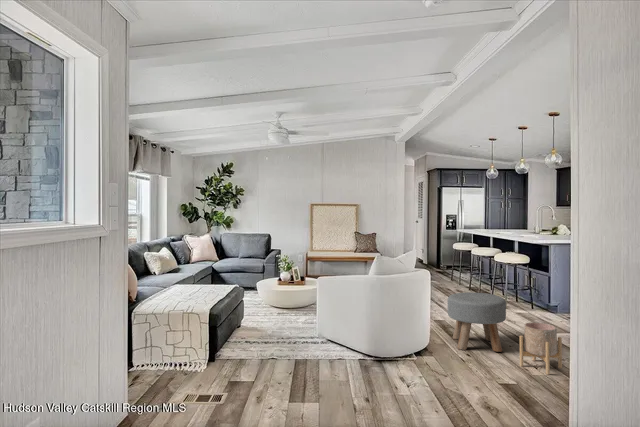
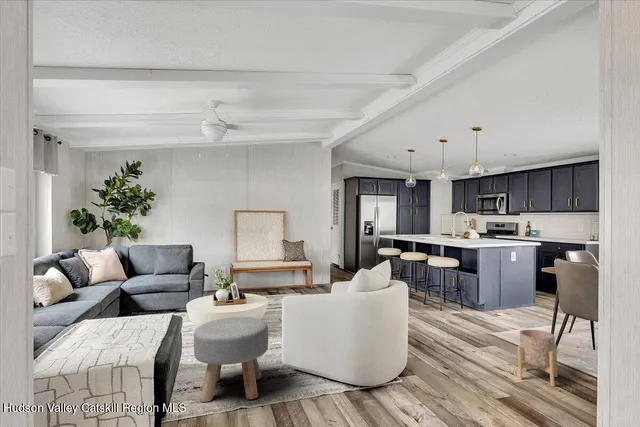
ottoman: present [448,292,506,352] -> present [194,317,268,402]

